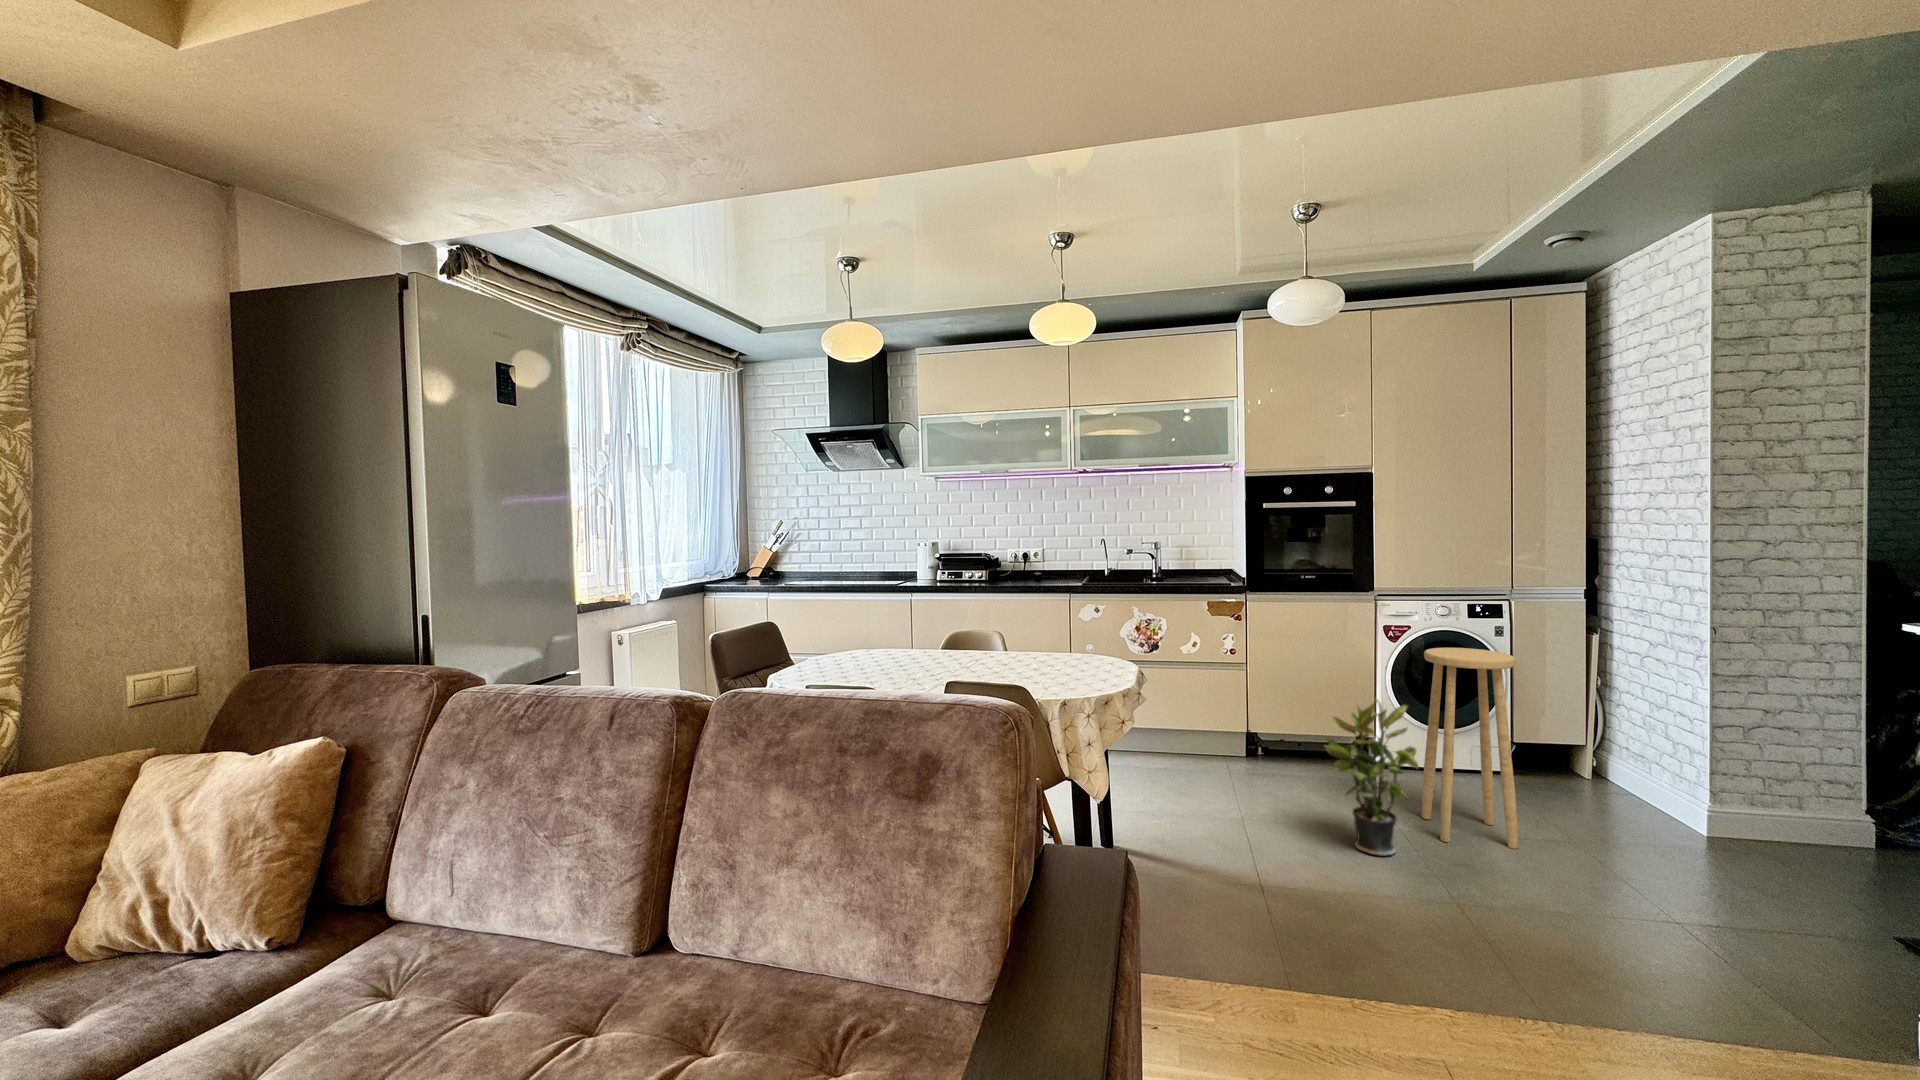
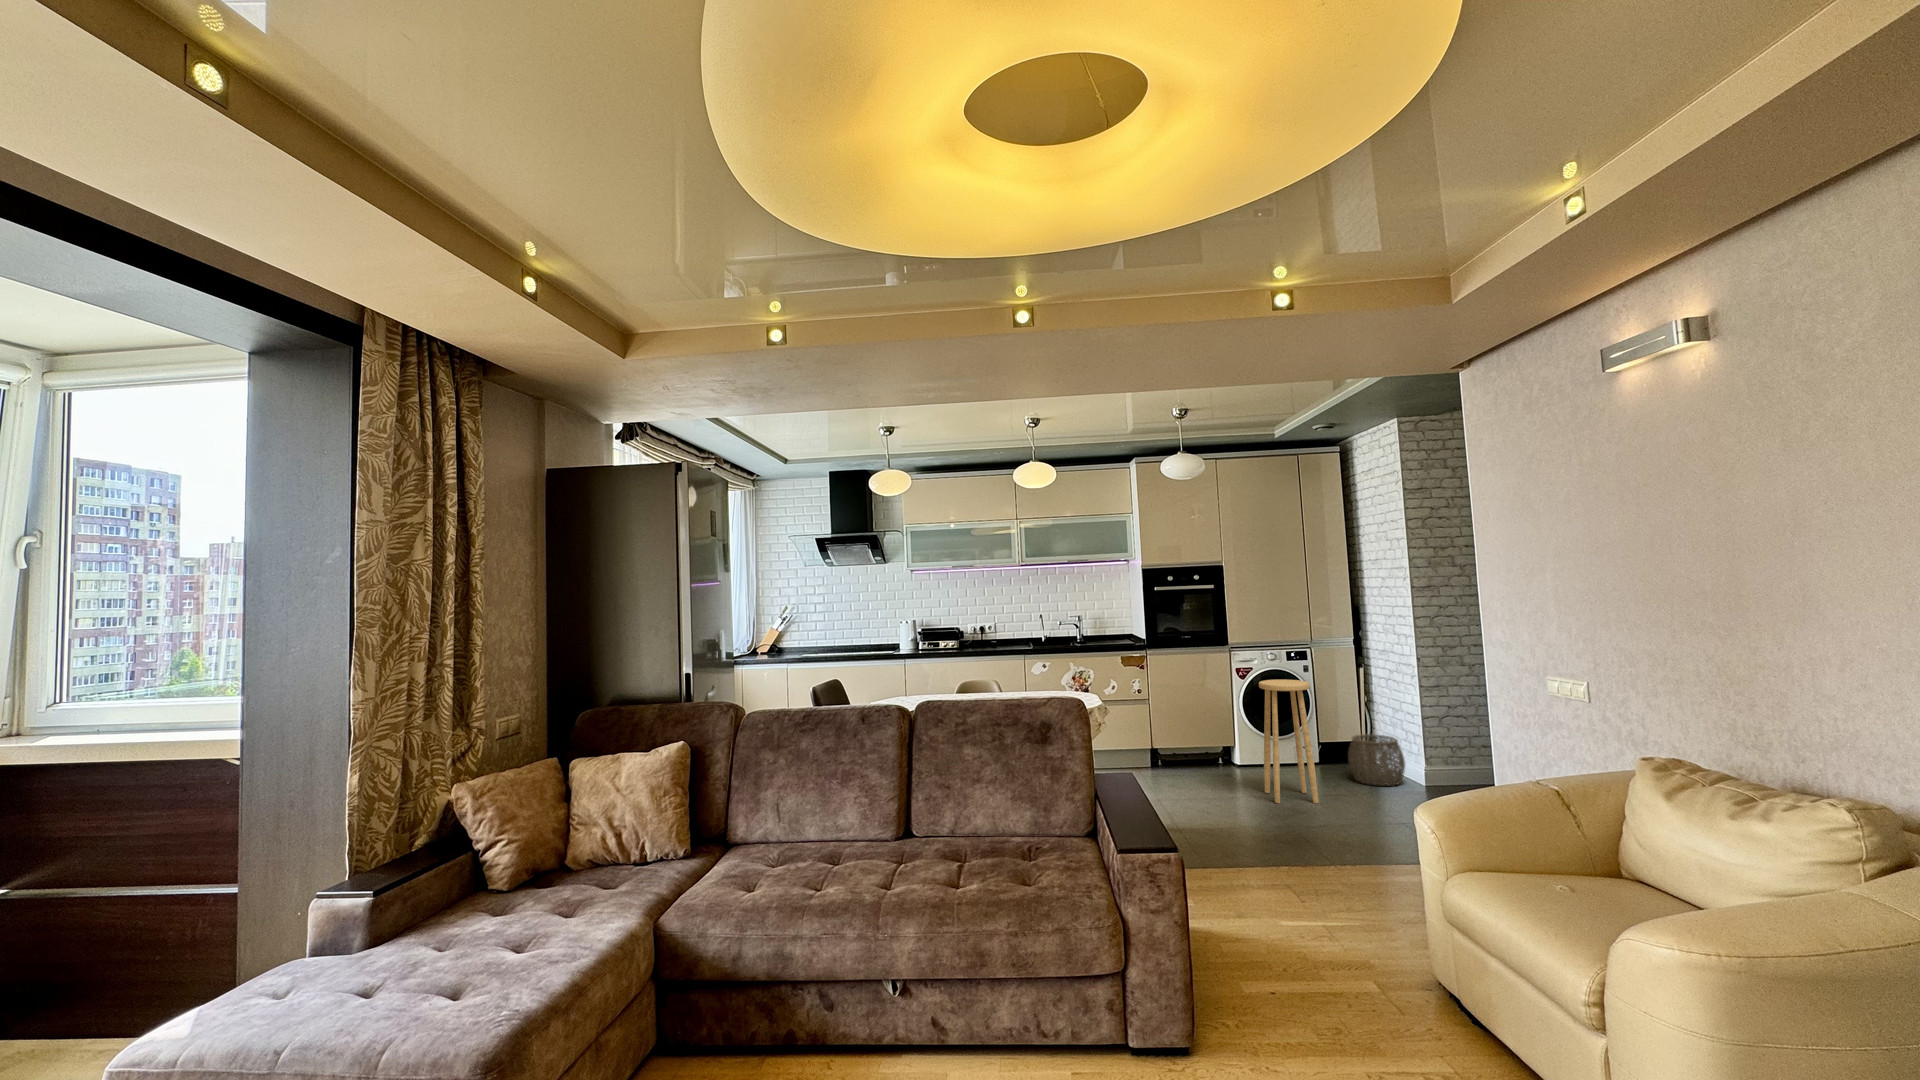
potted plant: present [1325,699,1419,857] -> none [1202,712,1258,813]
woven basket: none [1564,737,1672,825] -> present [1348,734,1405,786]

